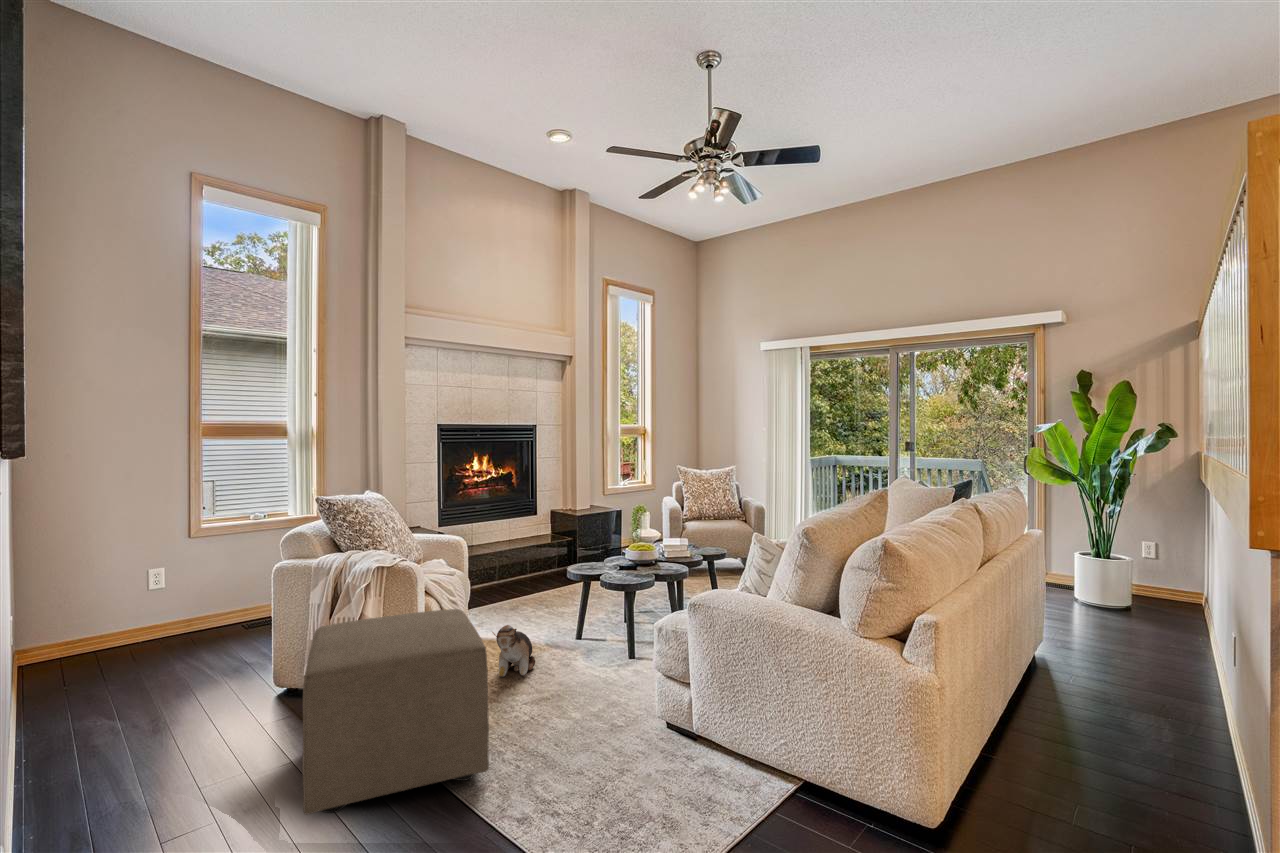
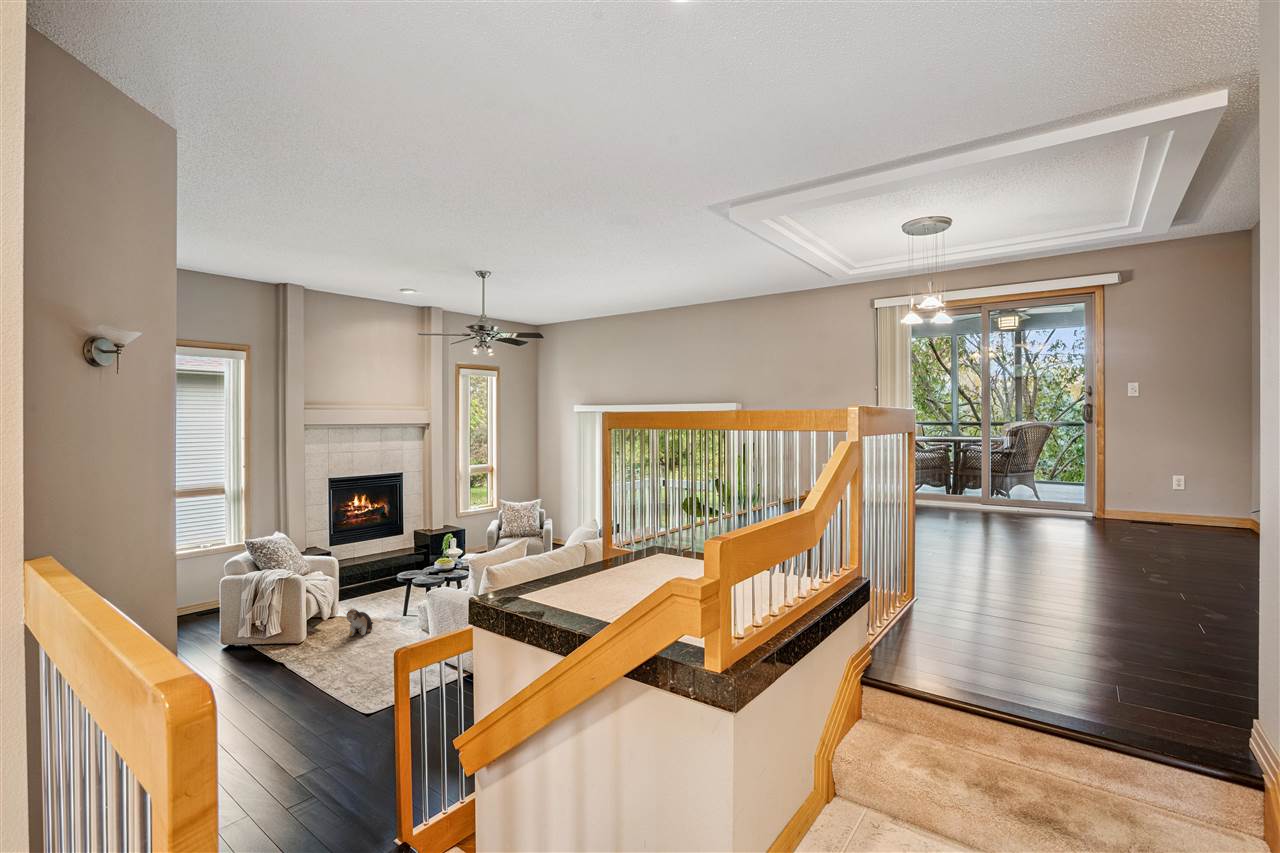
ottoman: present [302,609,489,815] -> none [239,601,326,689]

